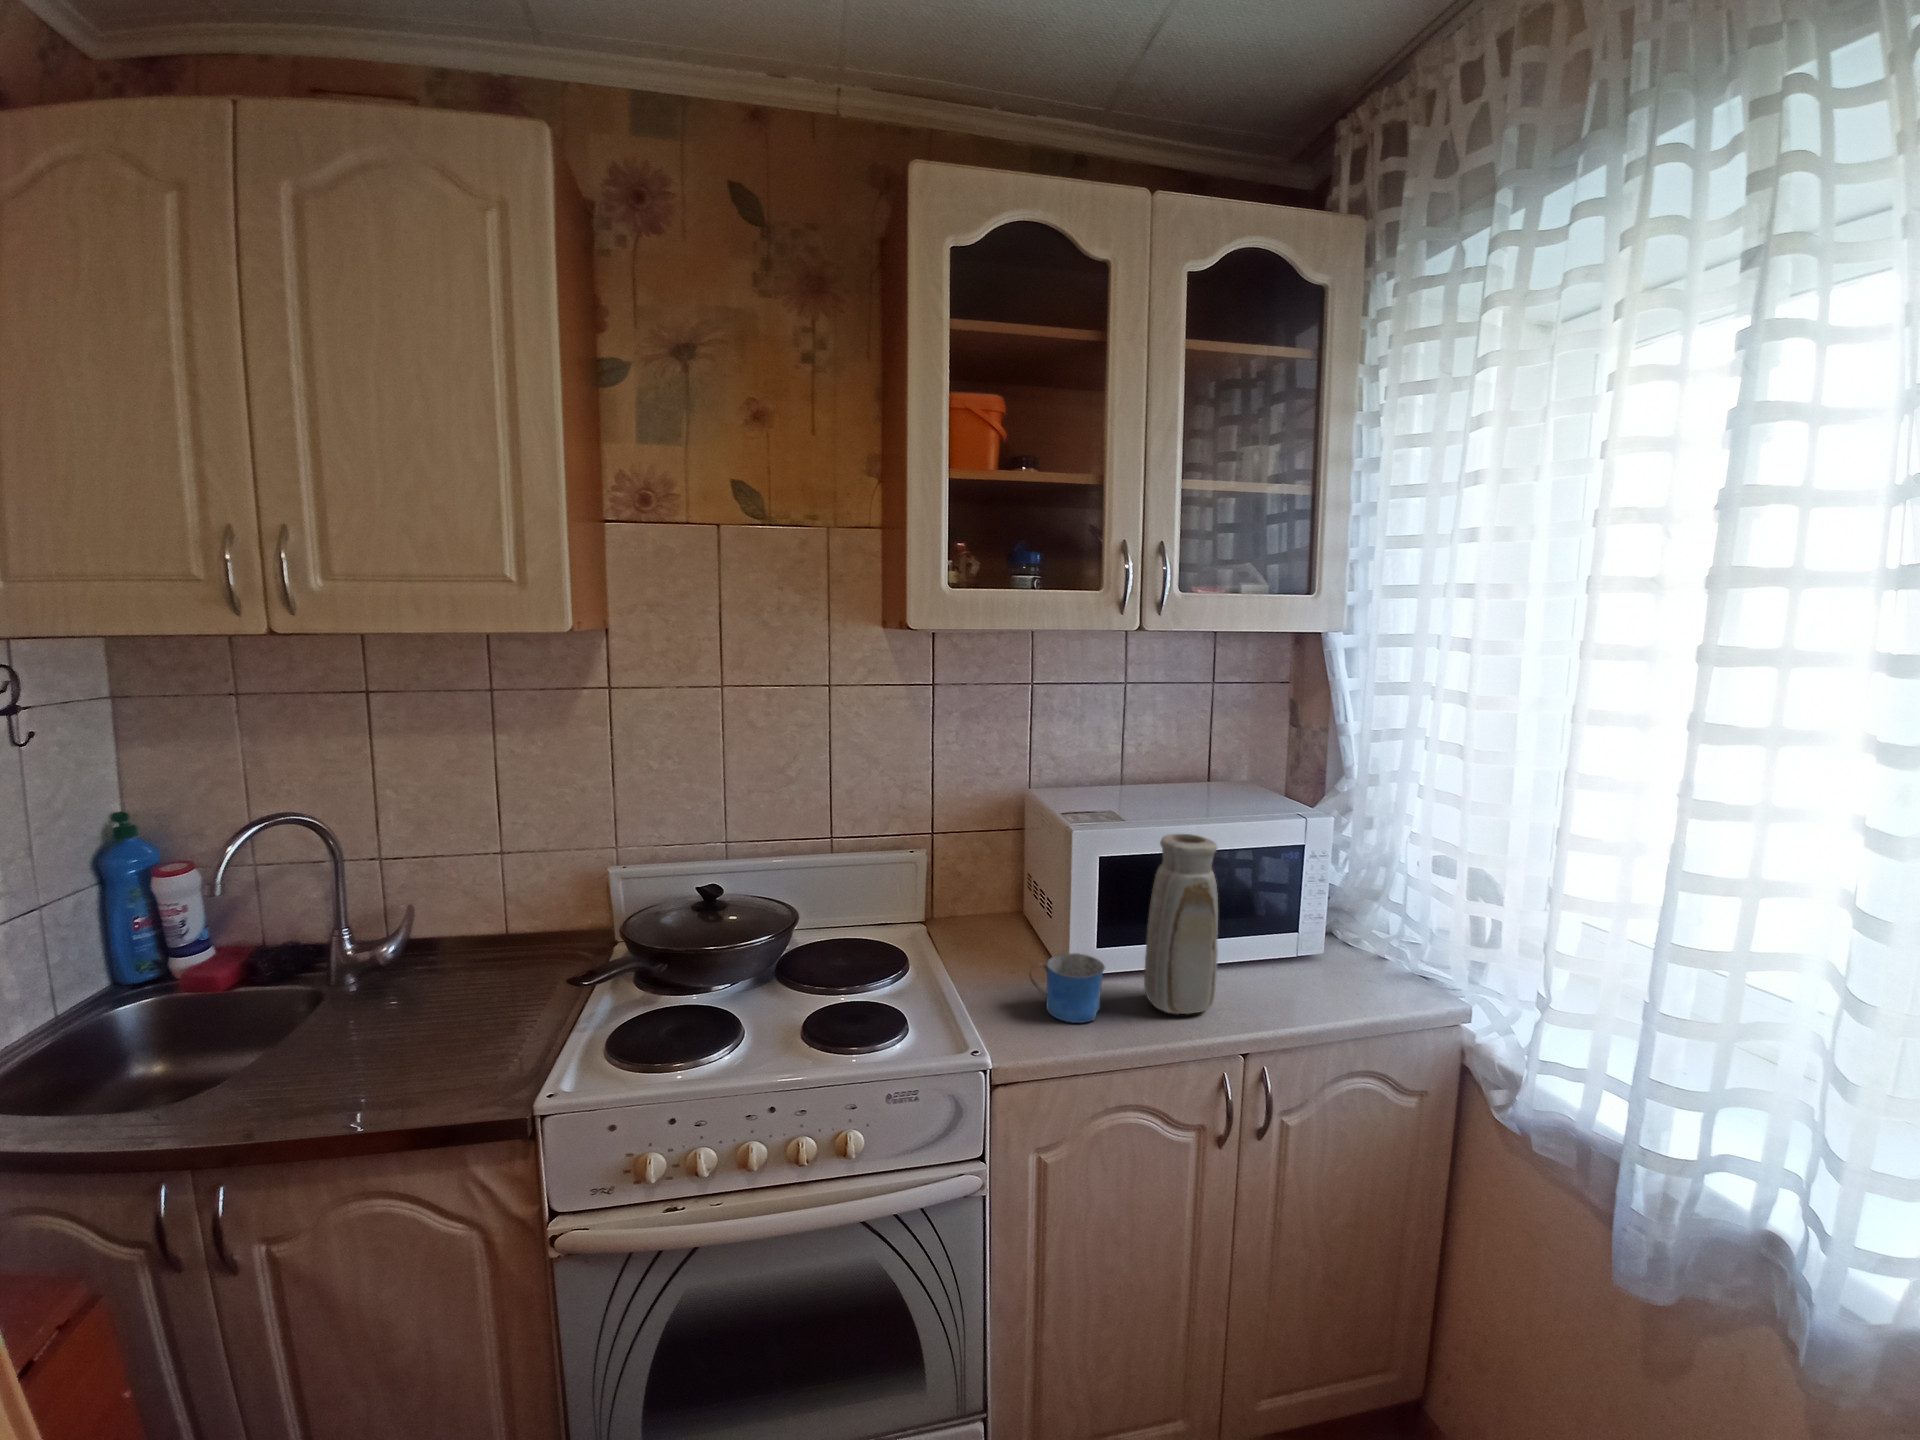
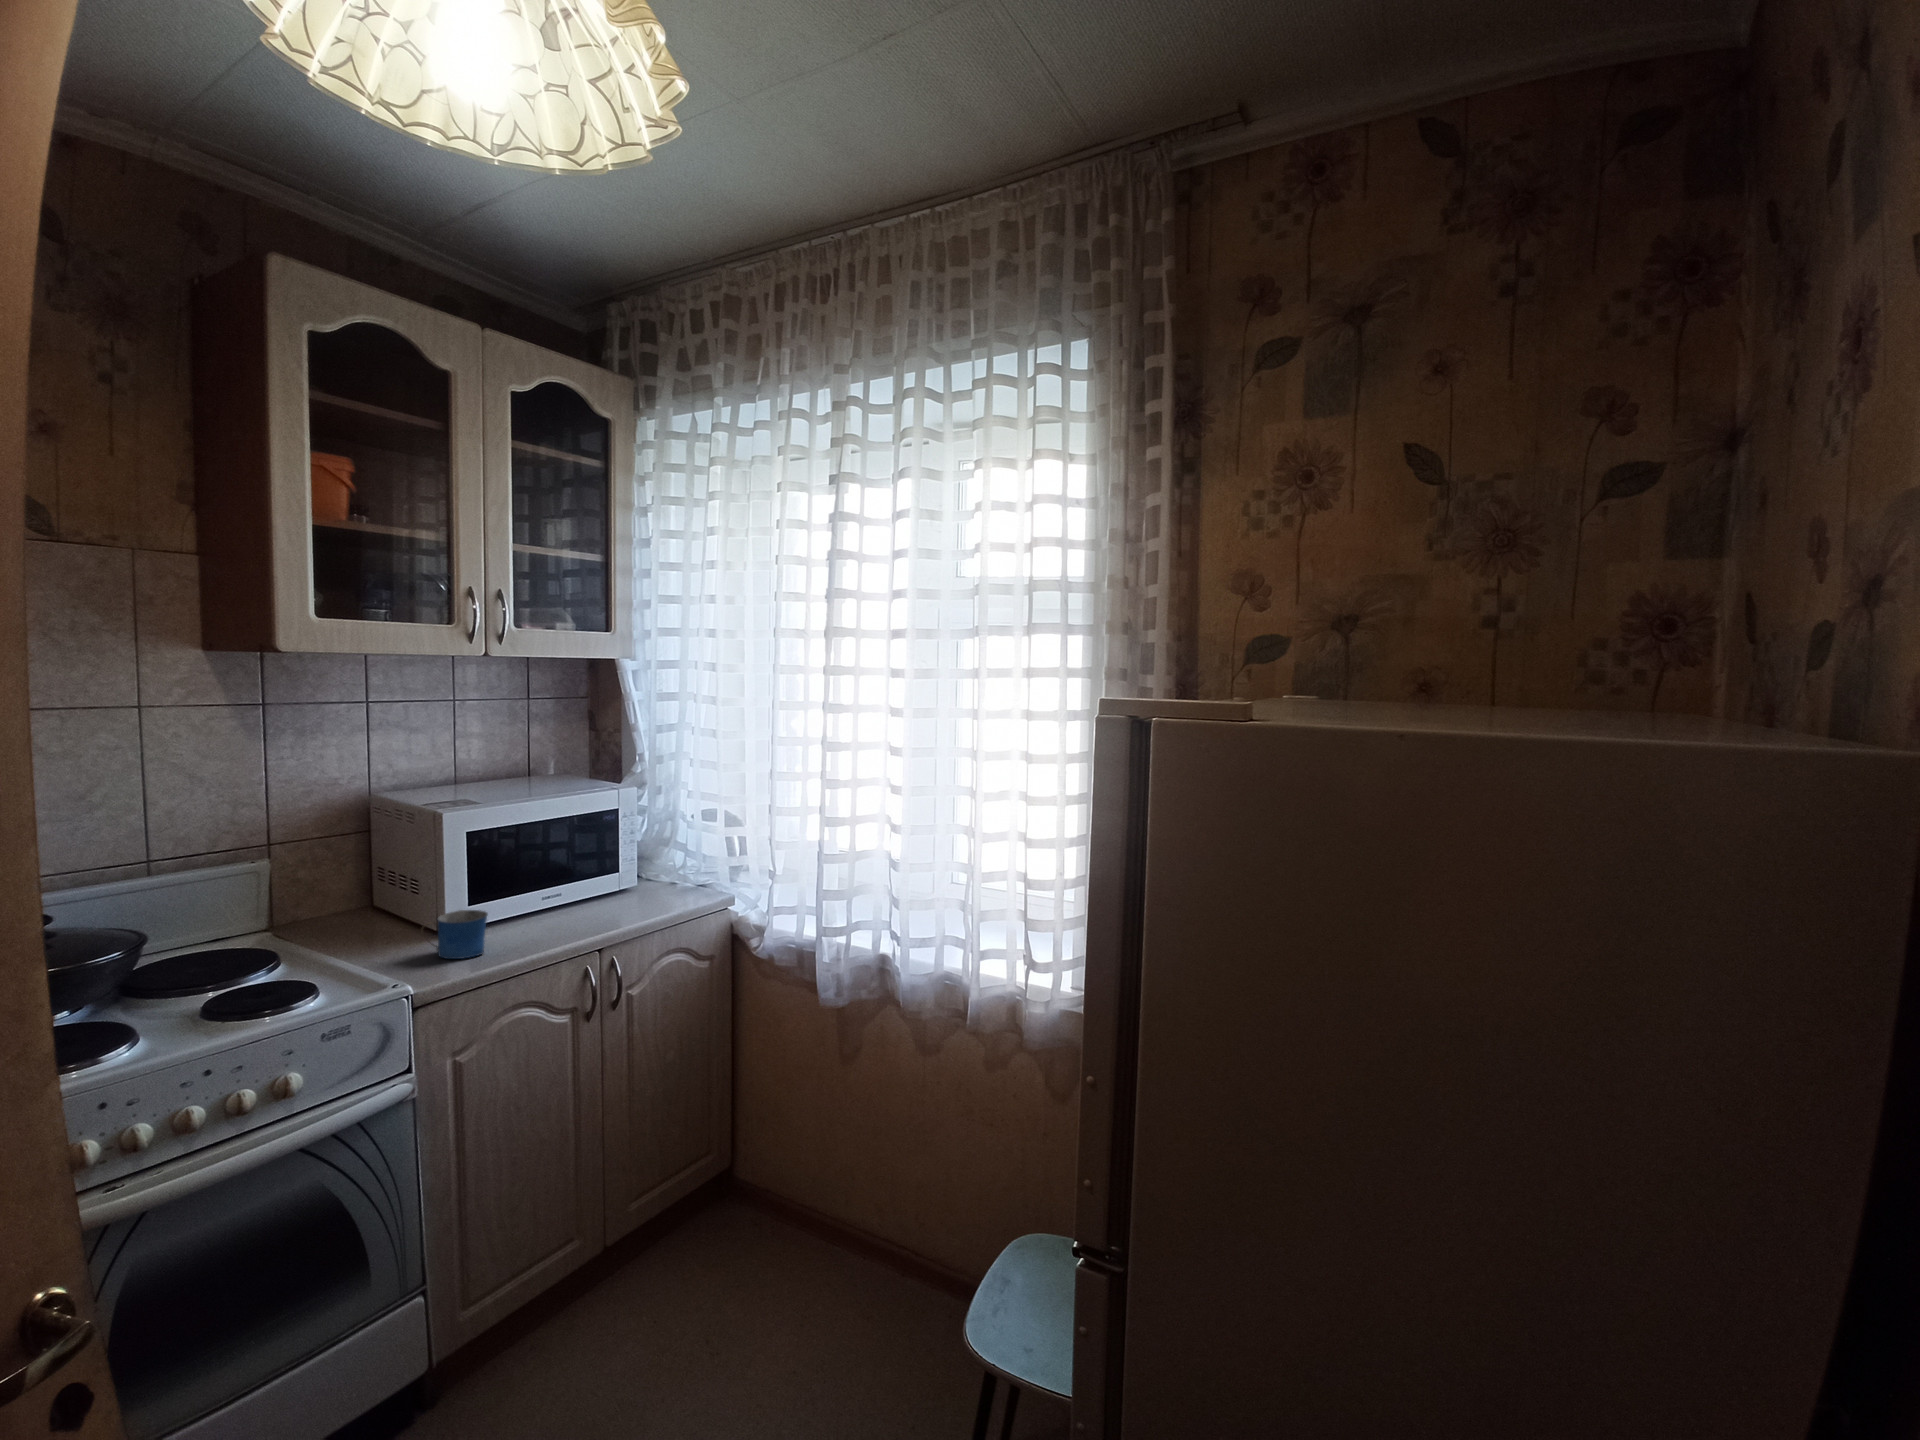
vase: present [1144,834,1218,1014] -> none [516,805,572,938]

